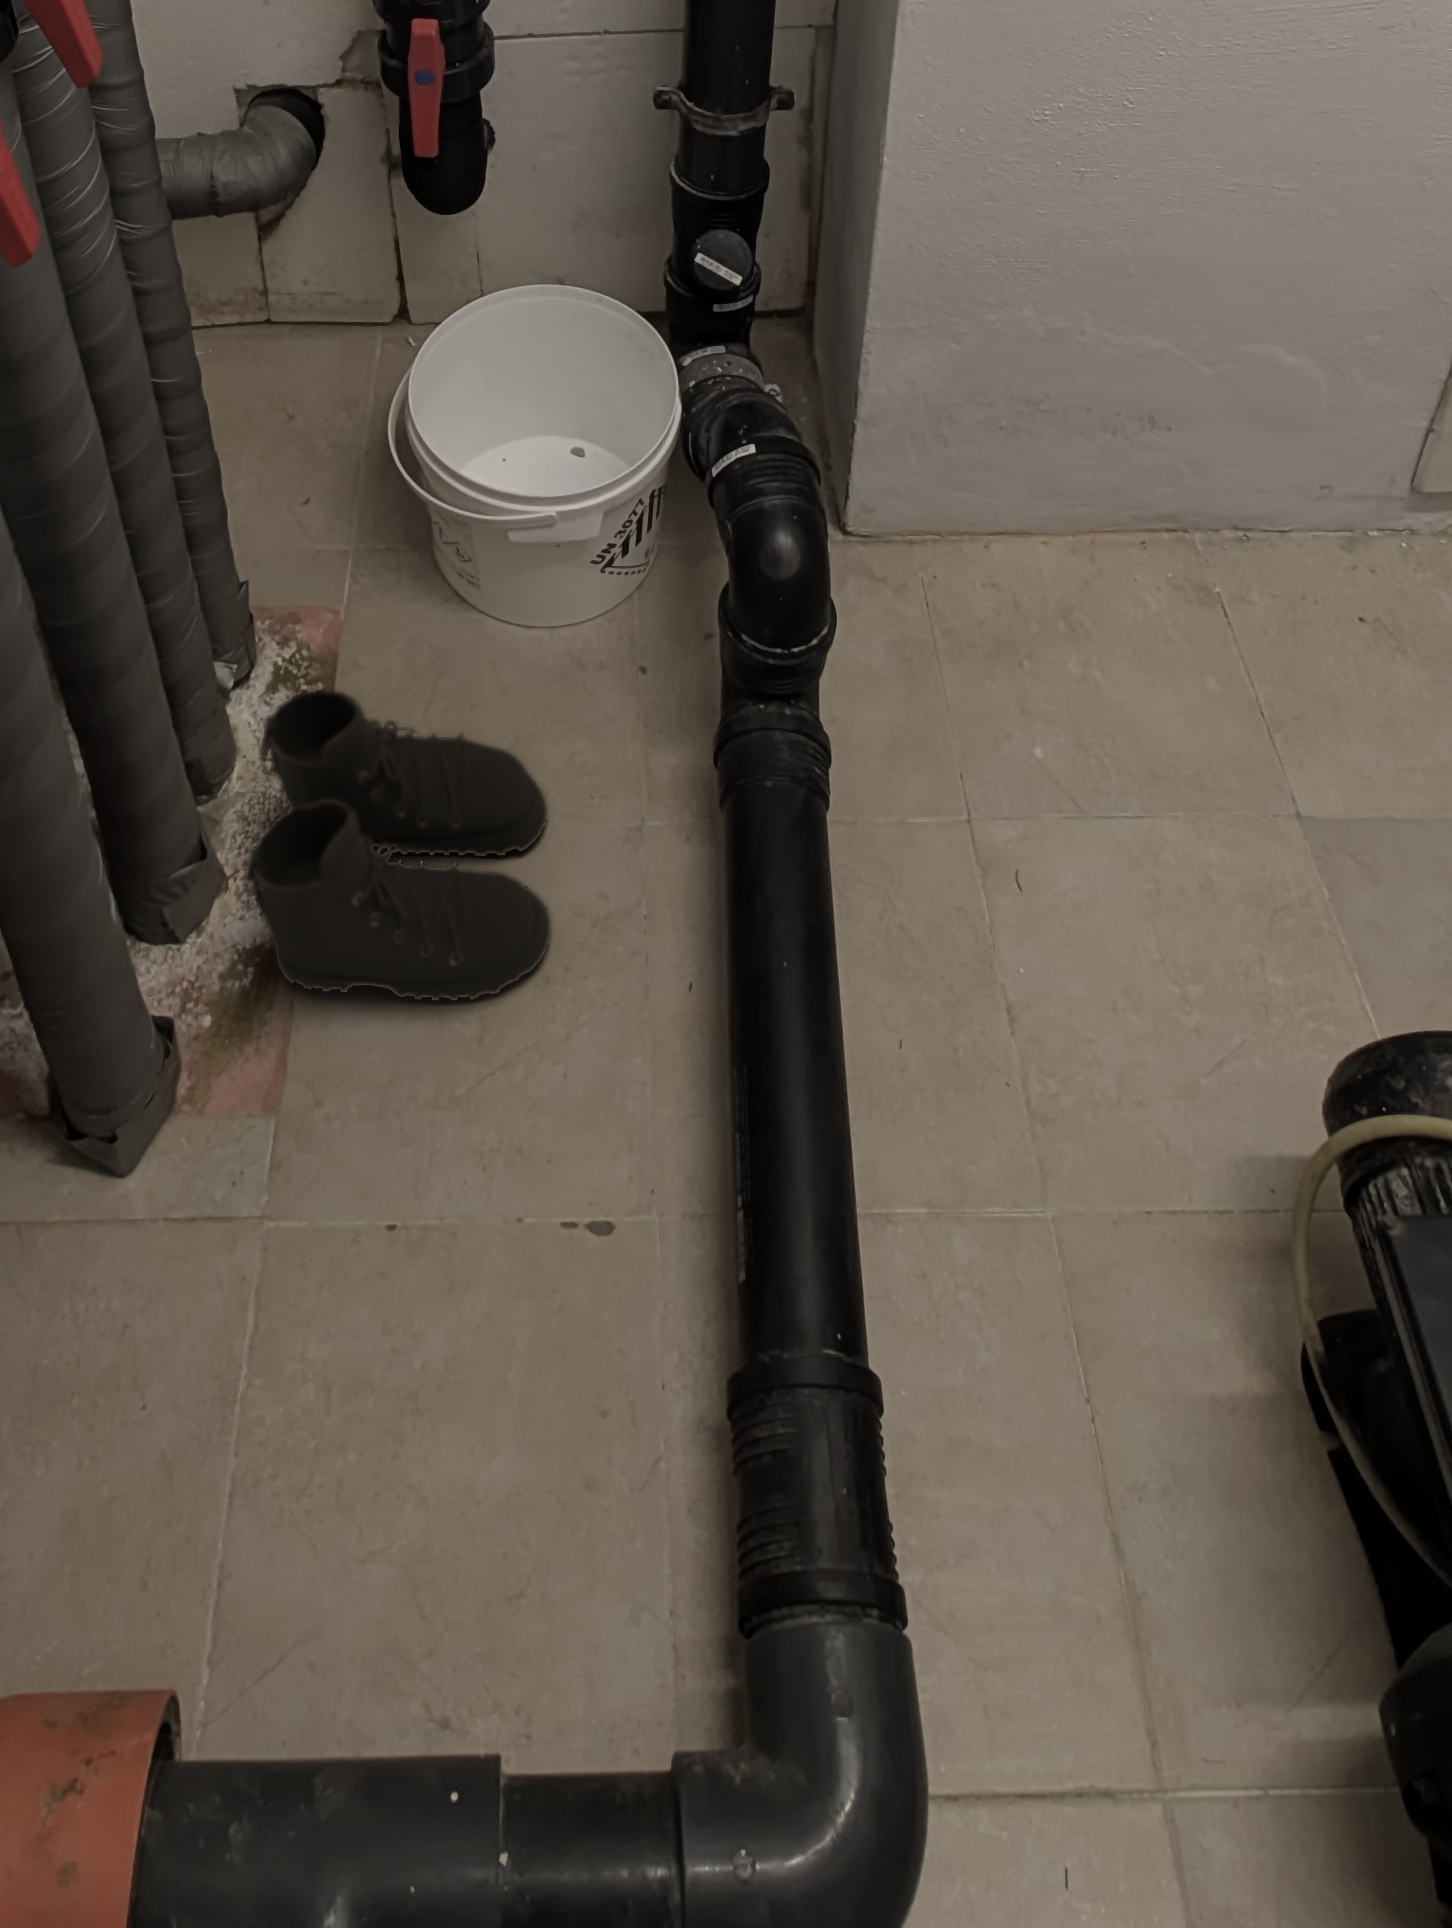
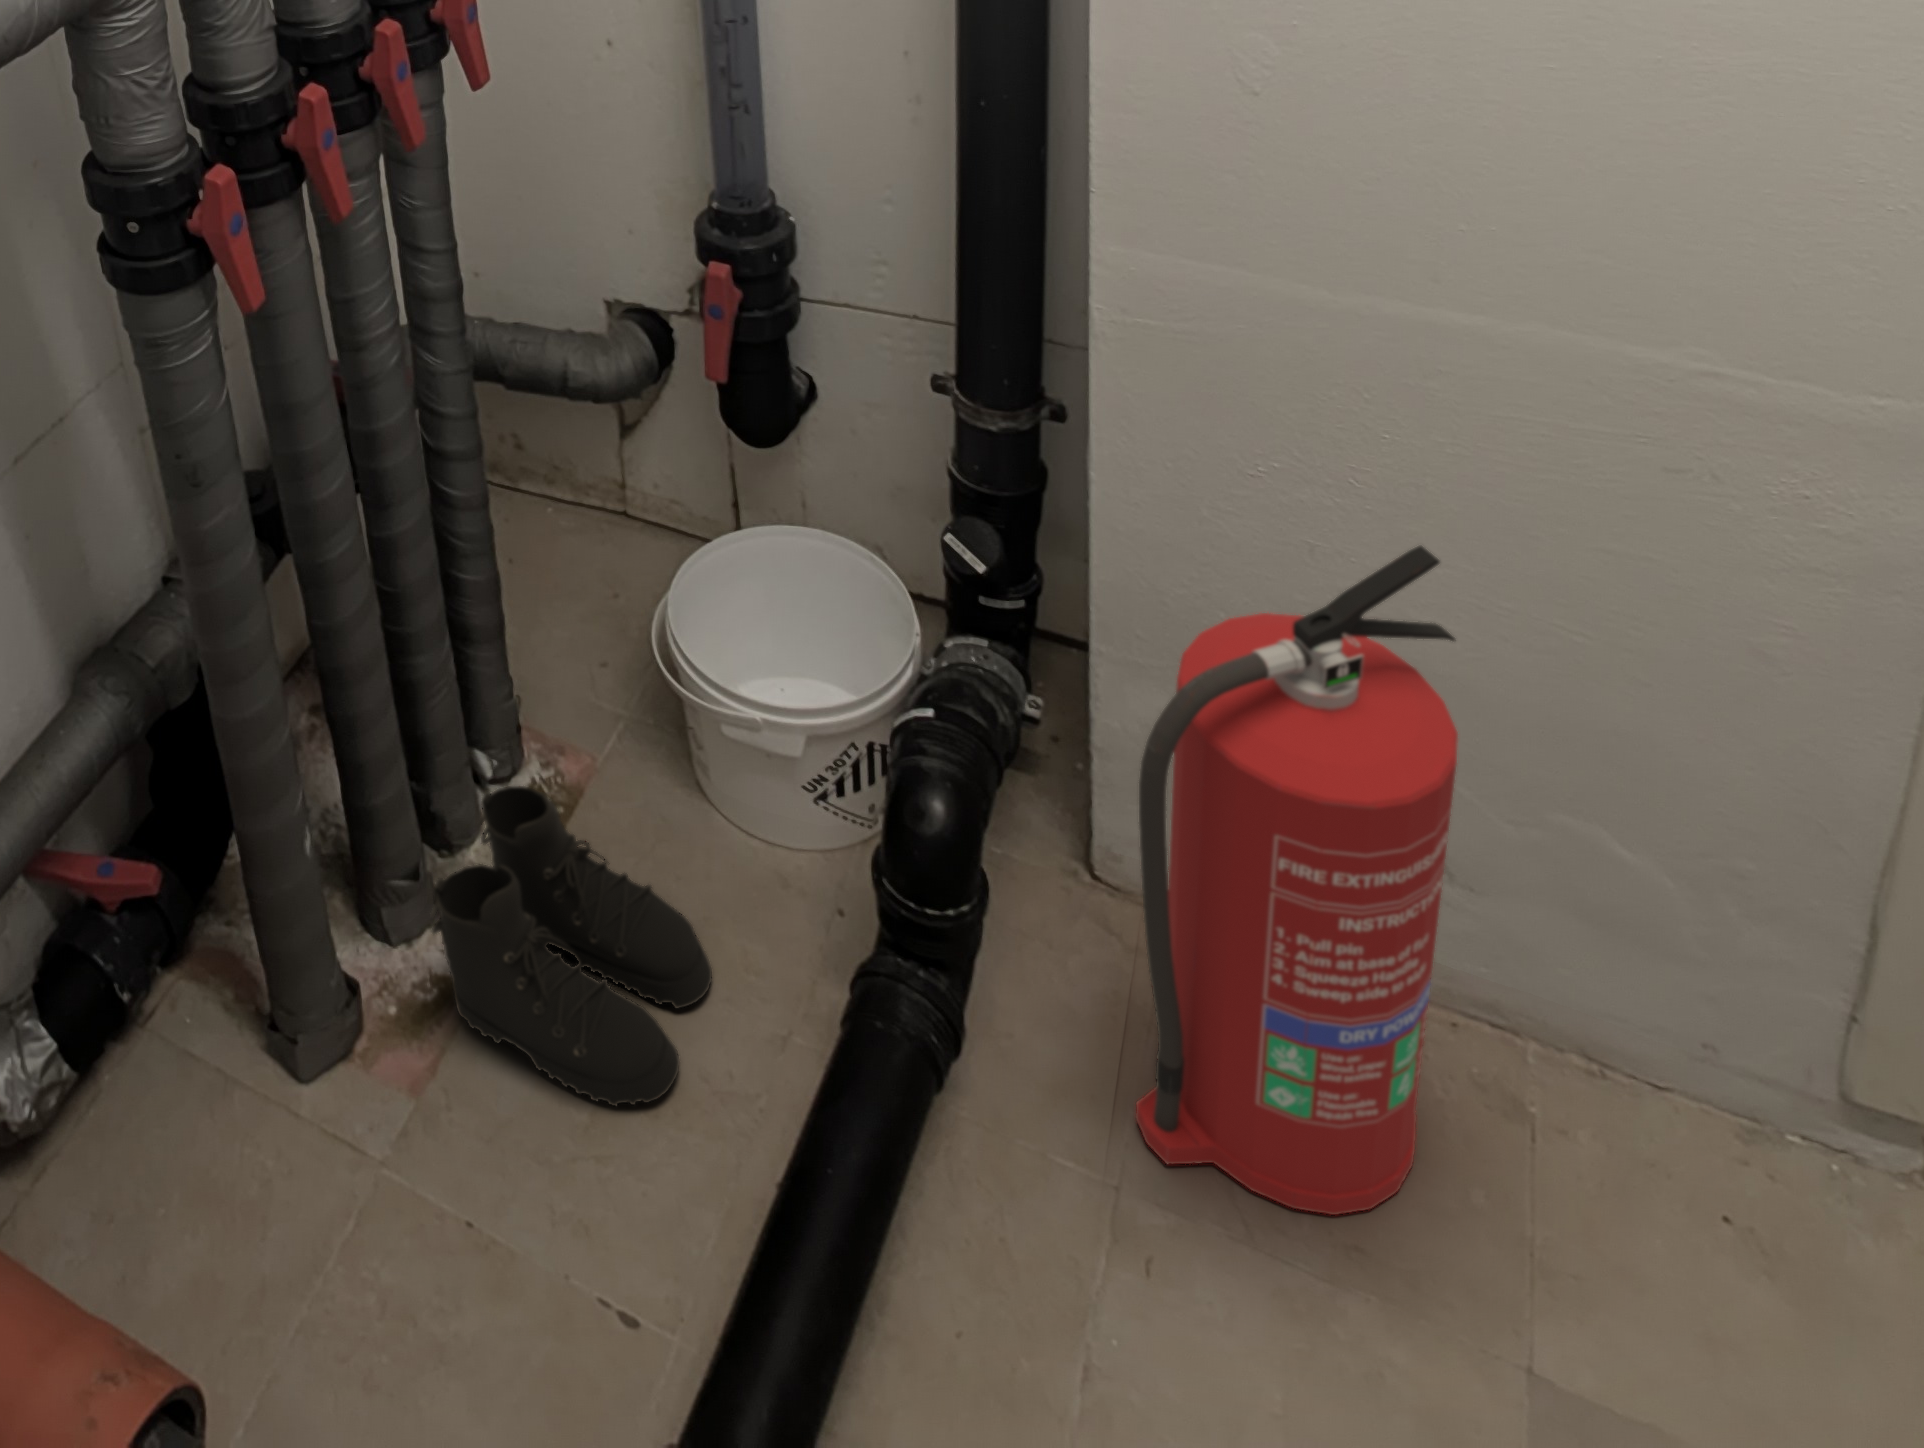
fire extinguisher: none [948,149,1260,780] -> present [1136,546,1458,1215]

